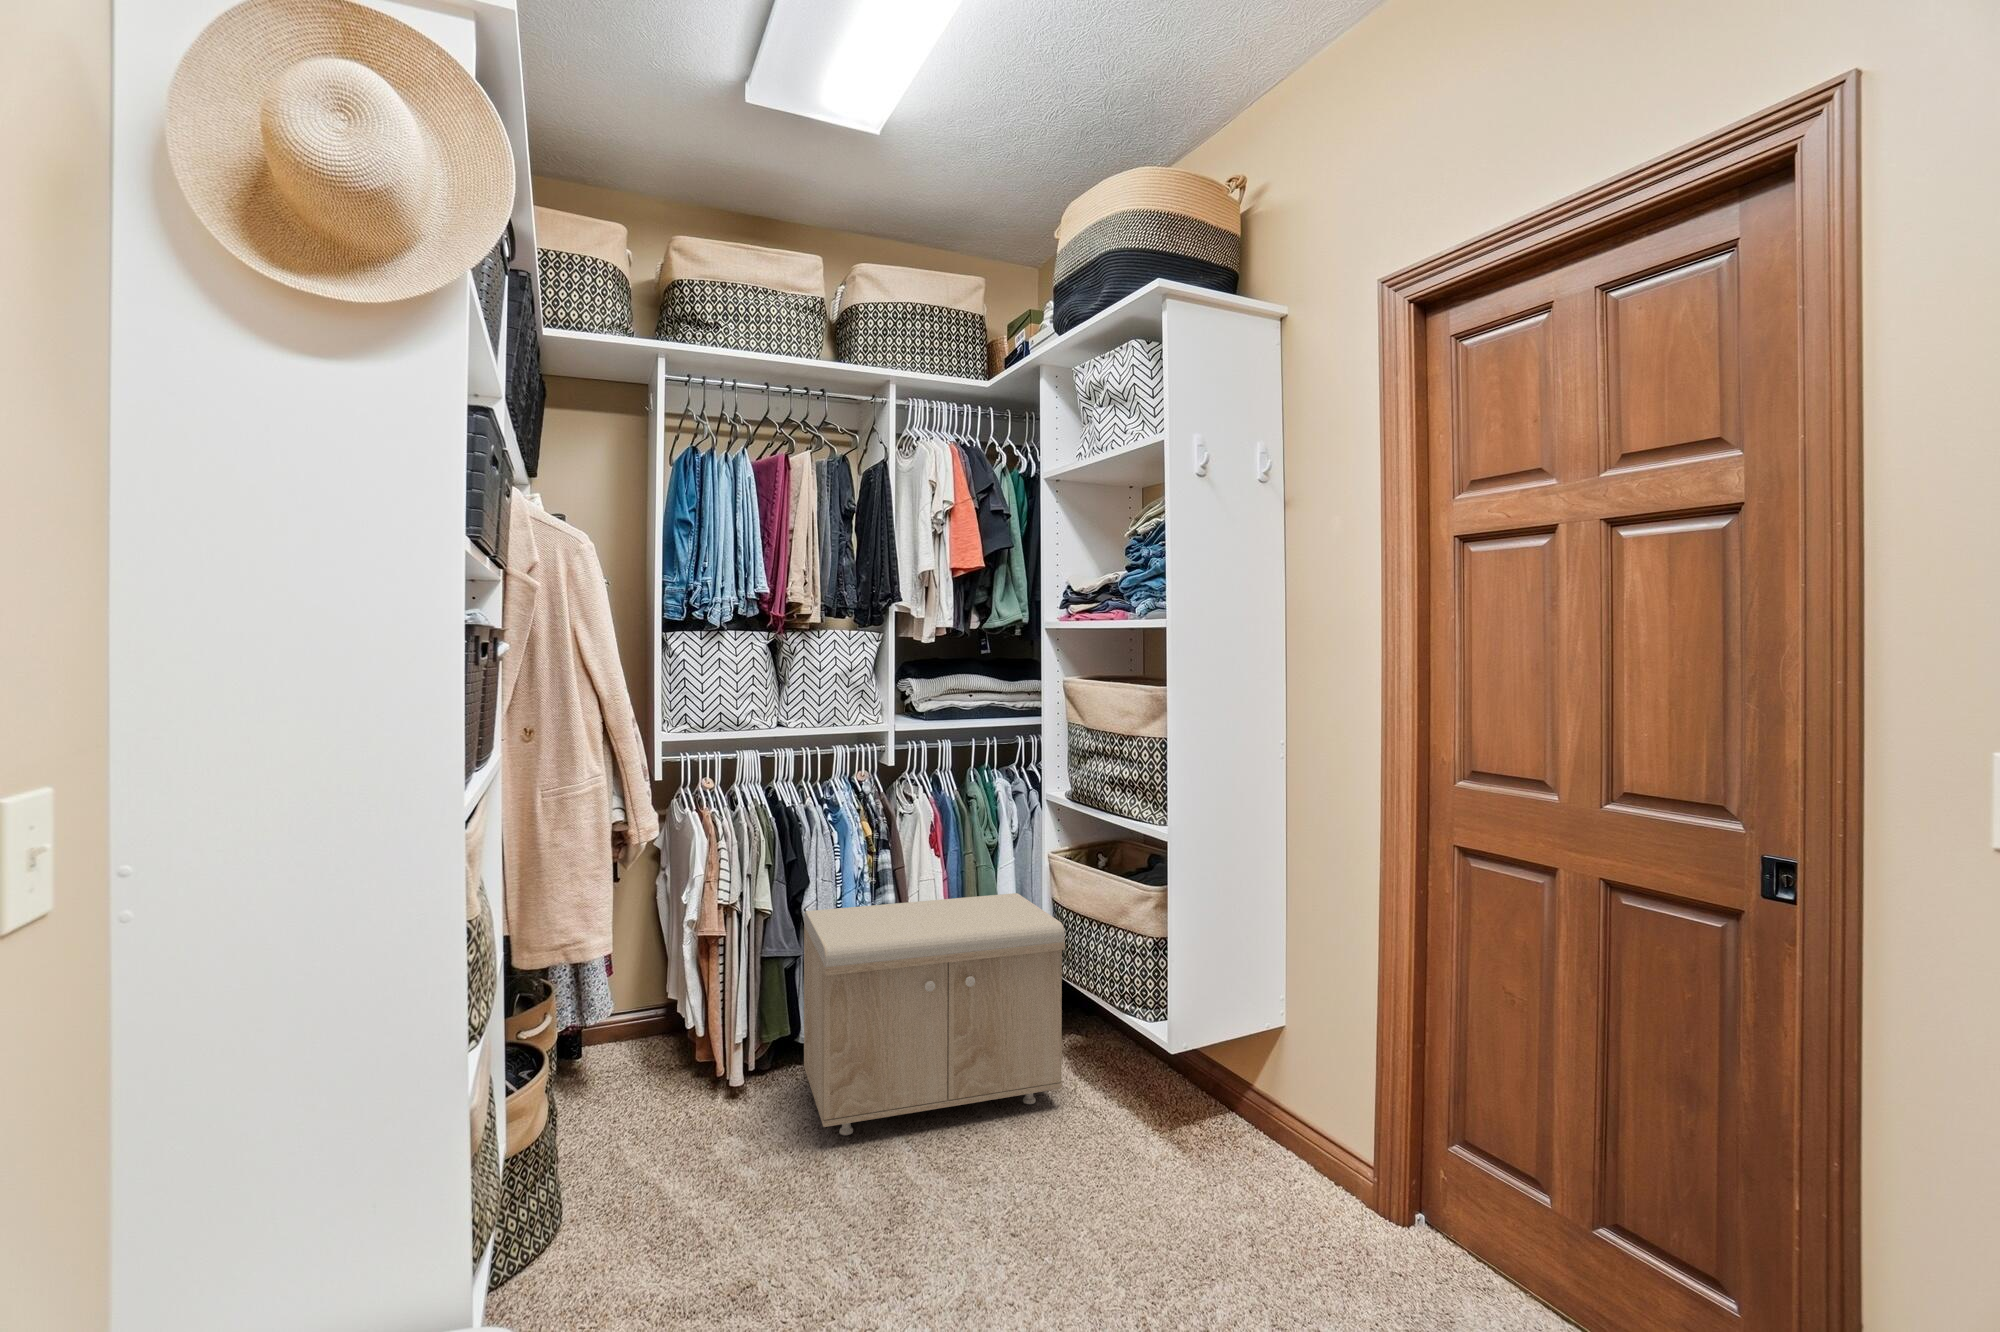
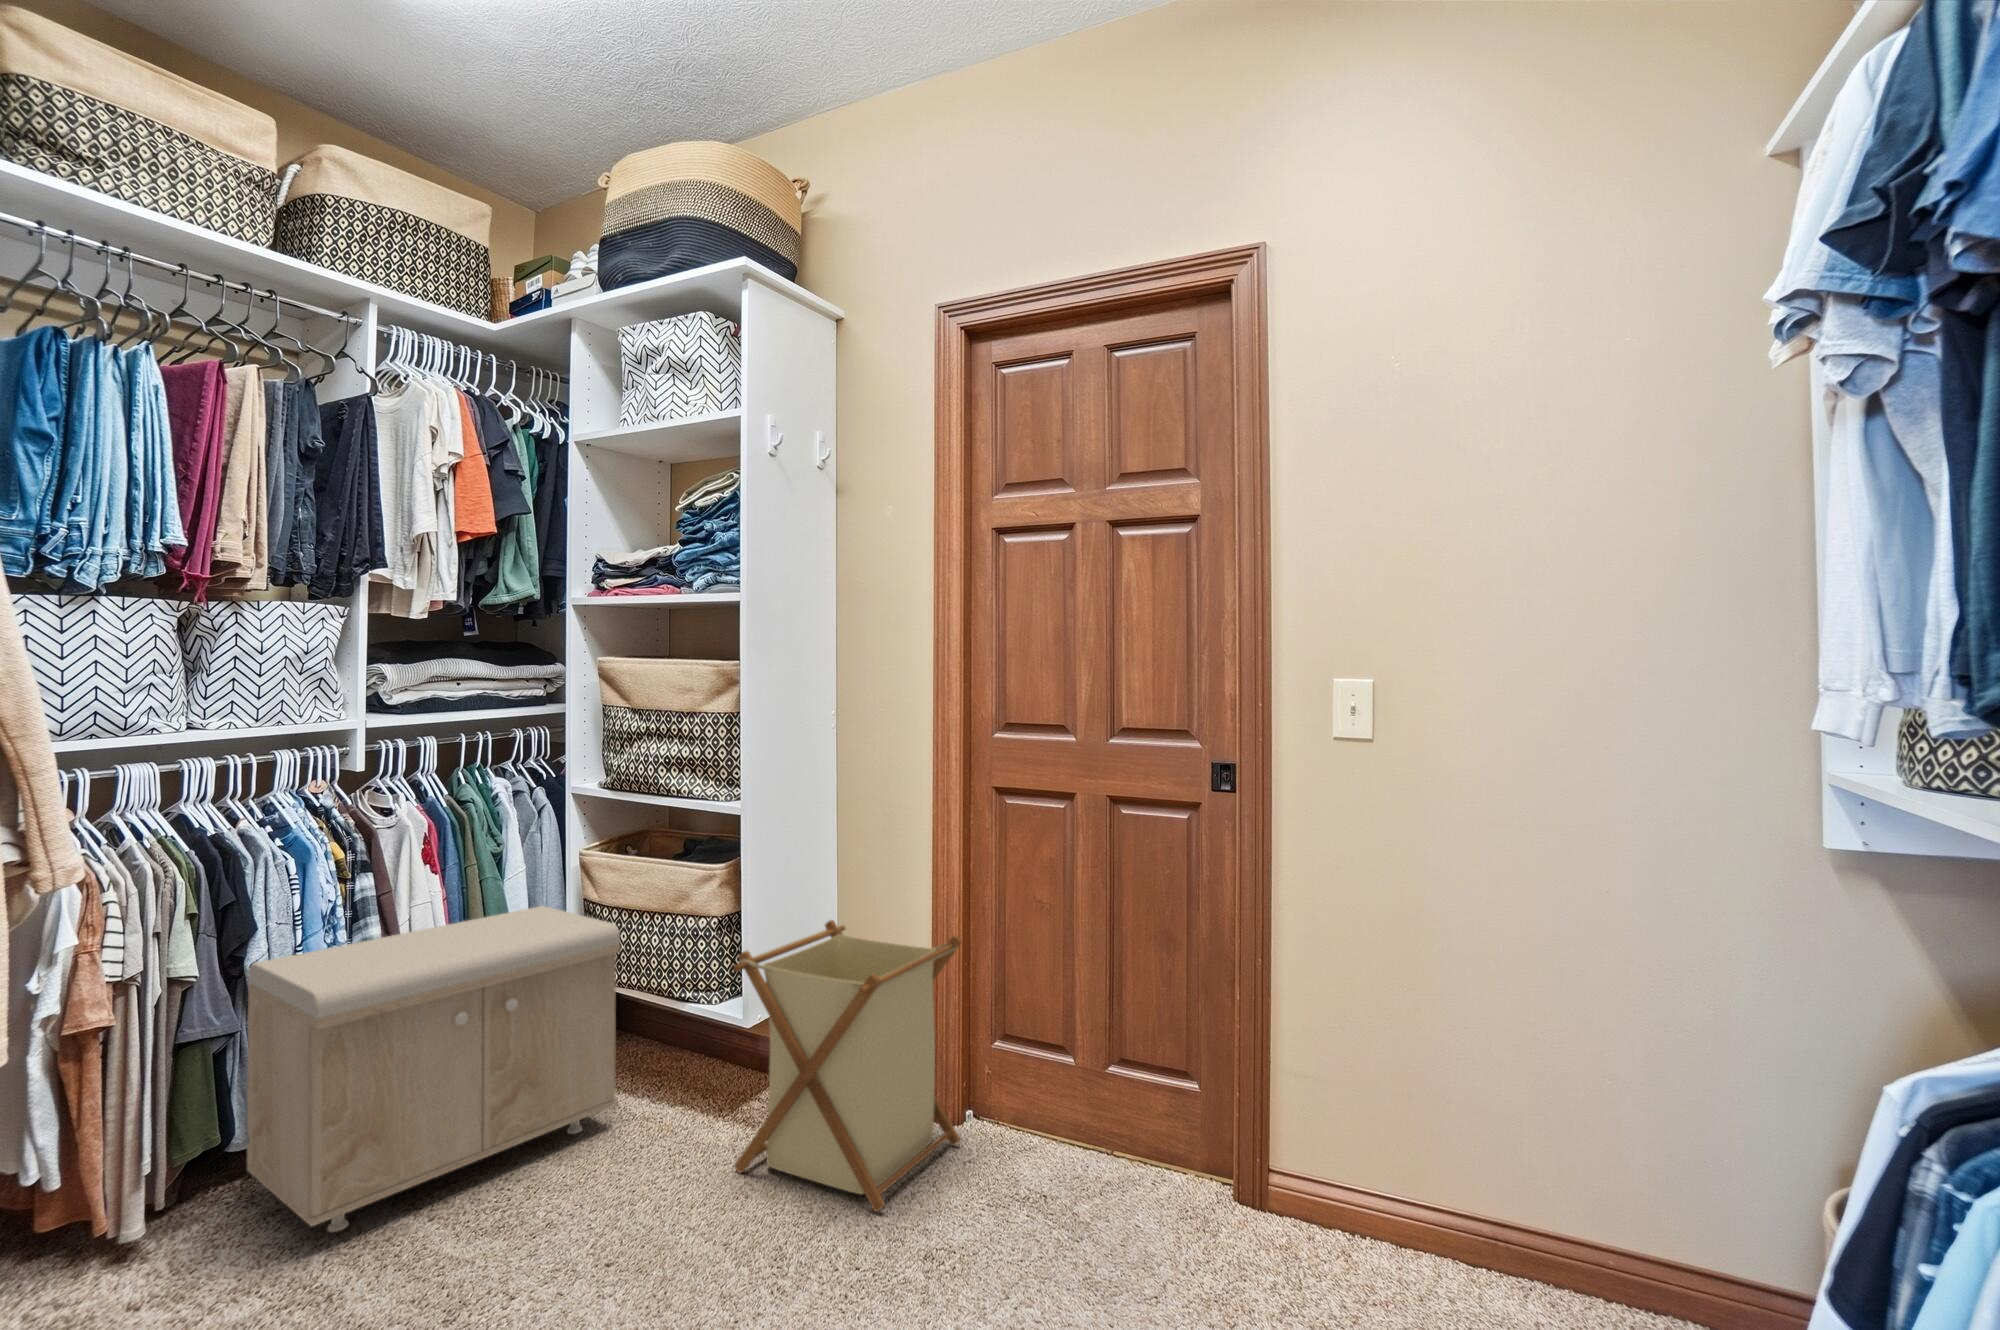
laundry basket: none [1145,955,1397,1285] -> present [734,920,962,1212]

